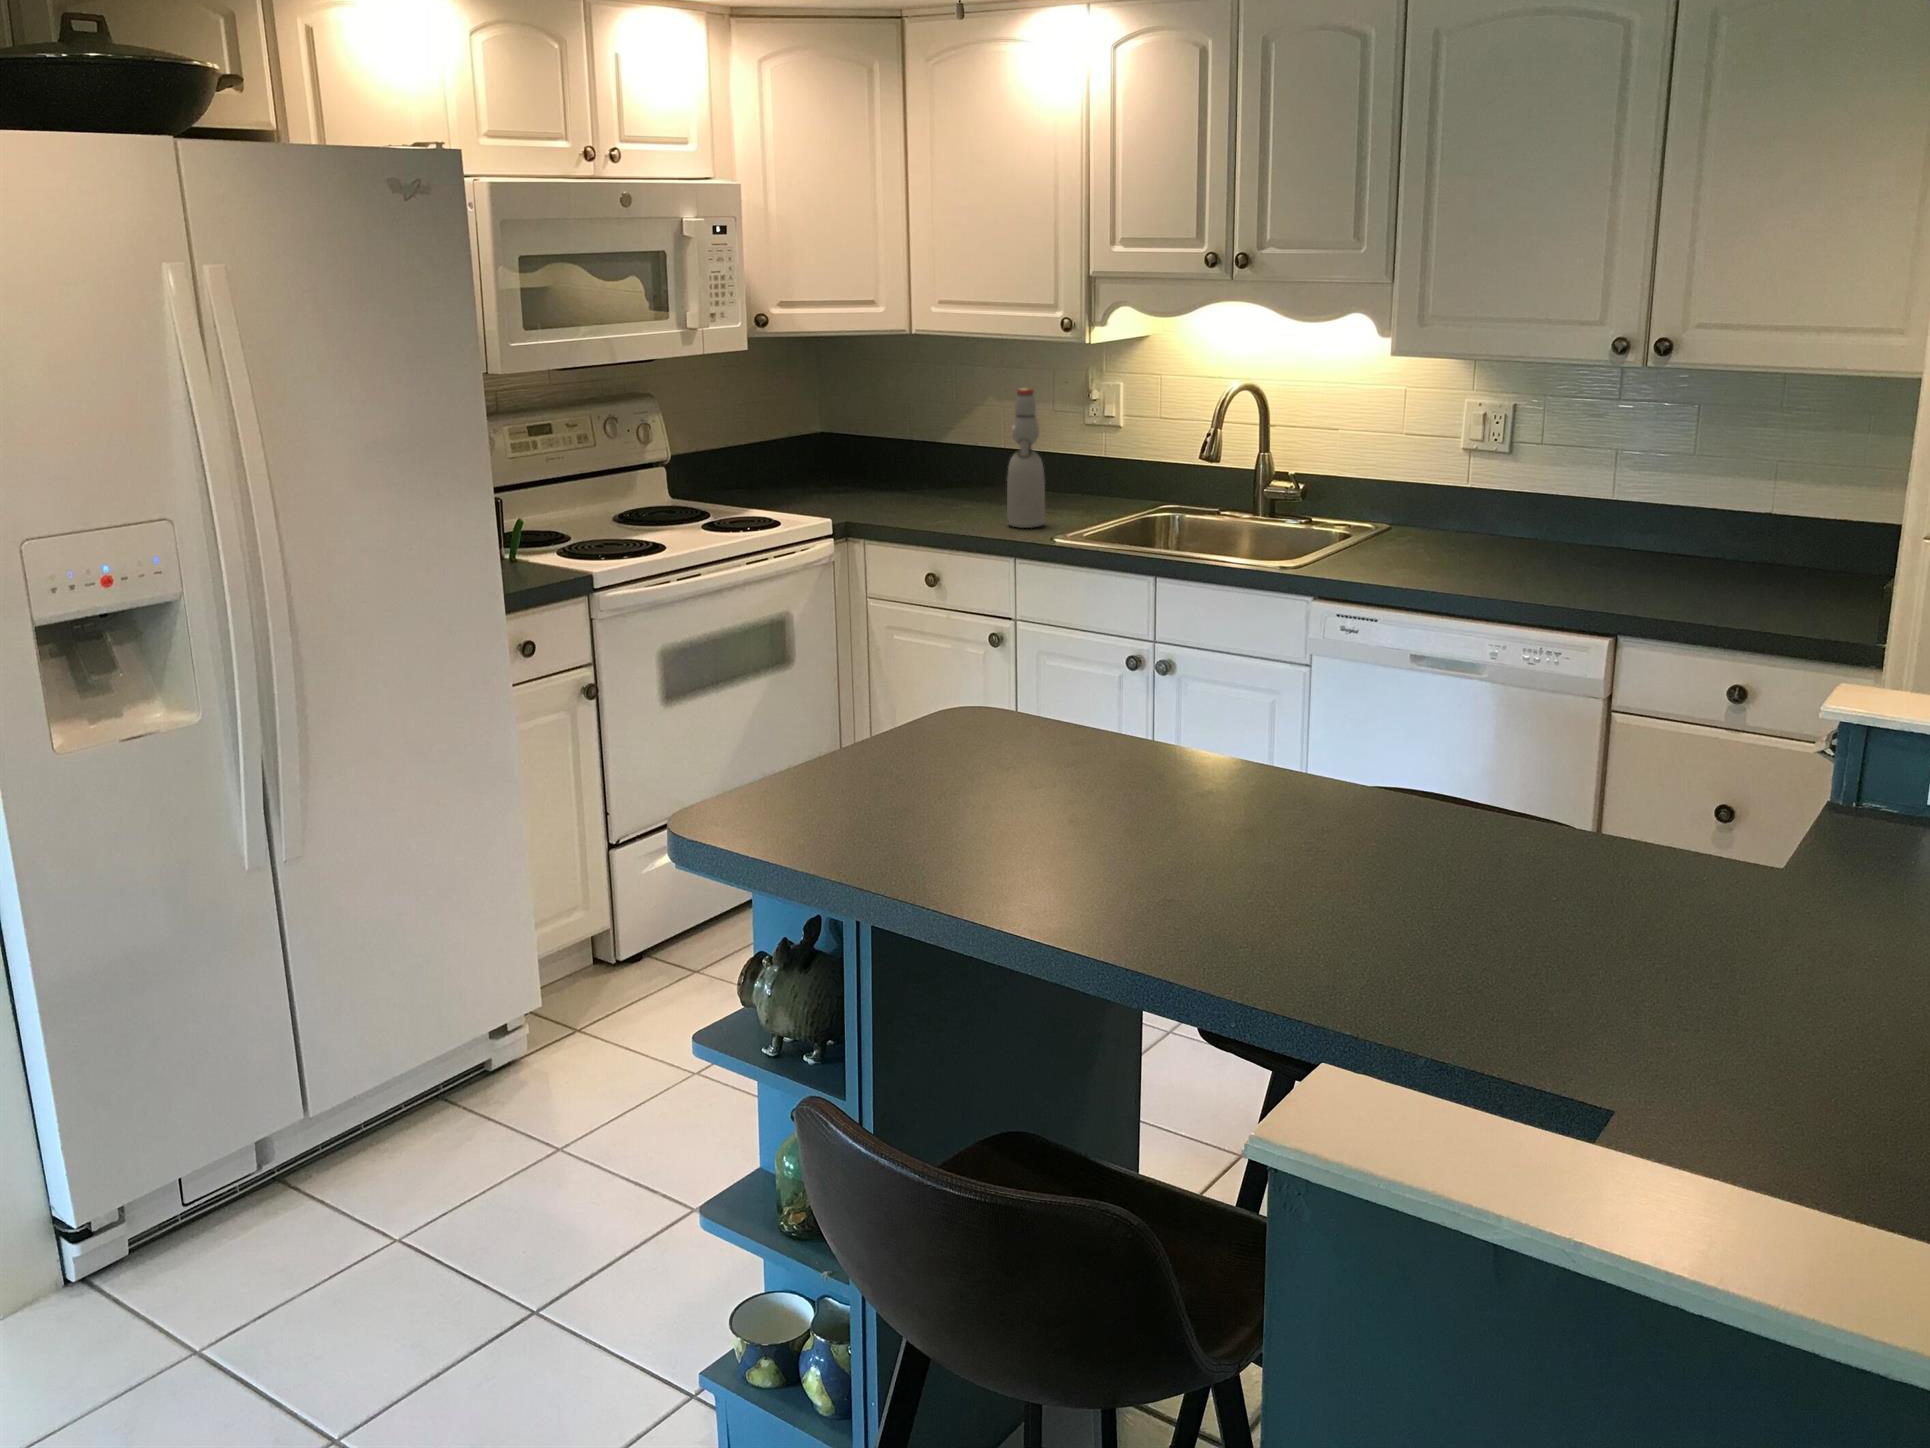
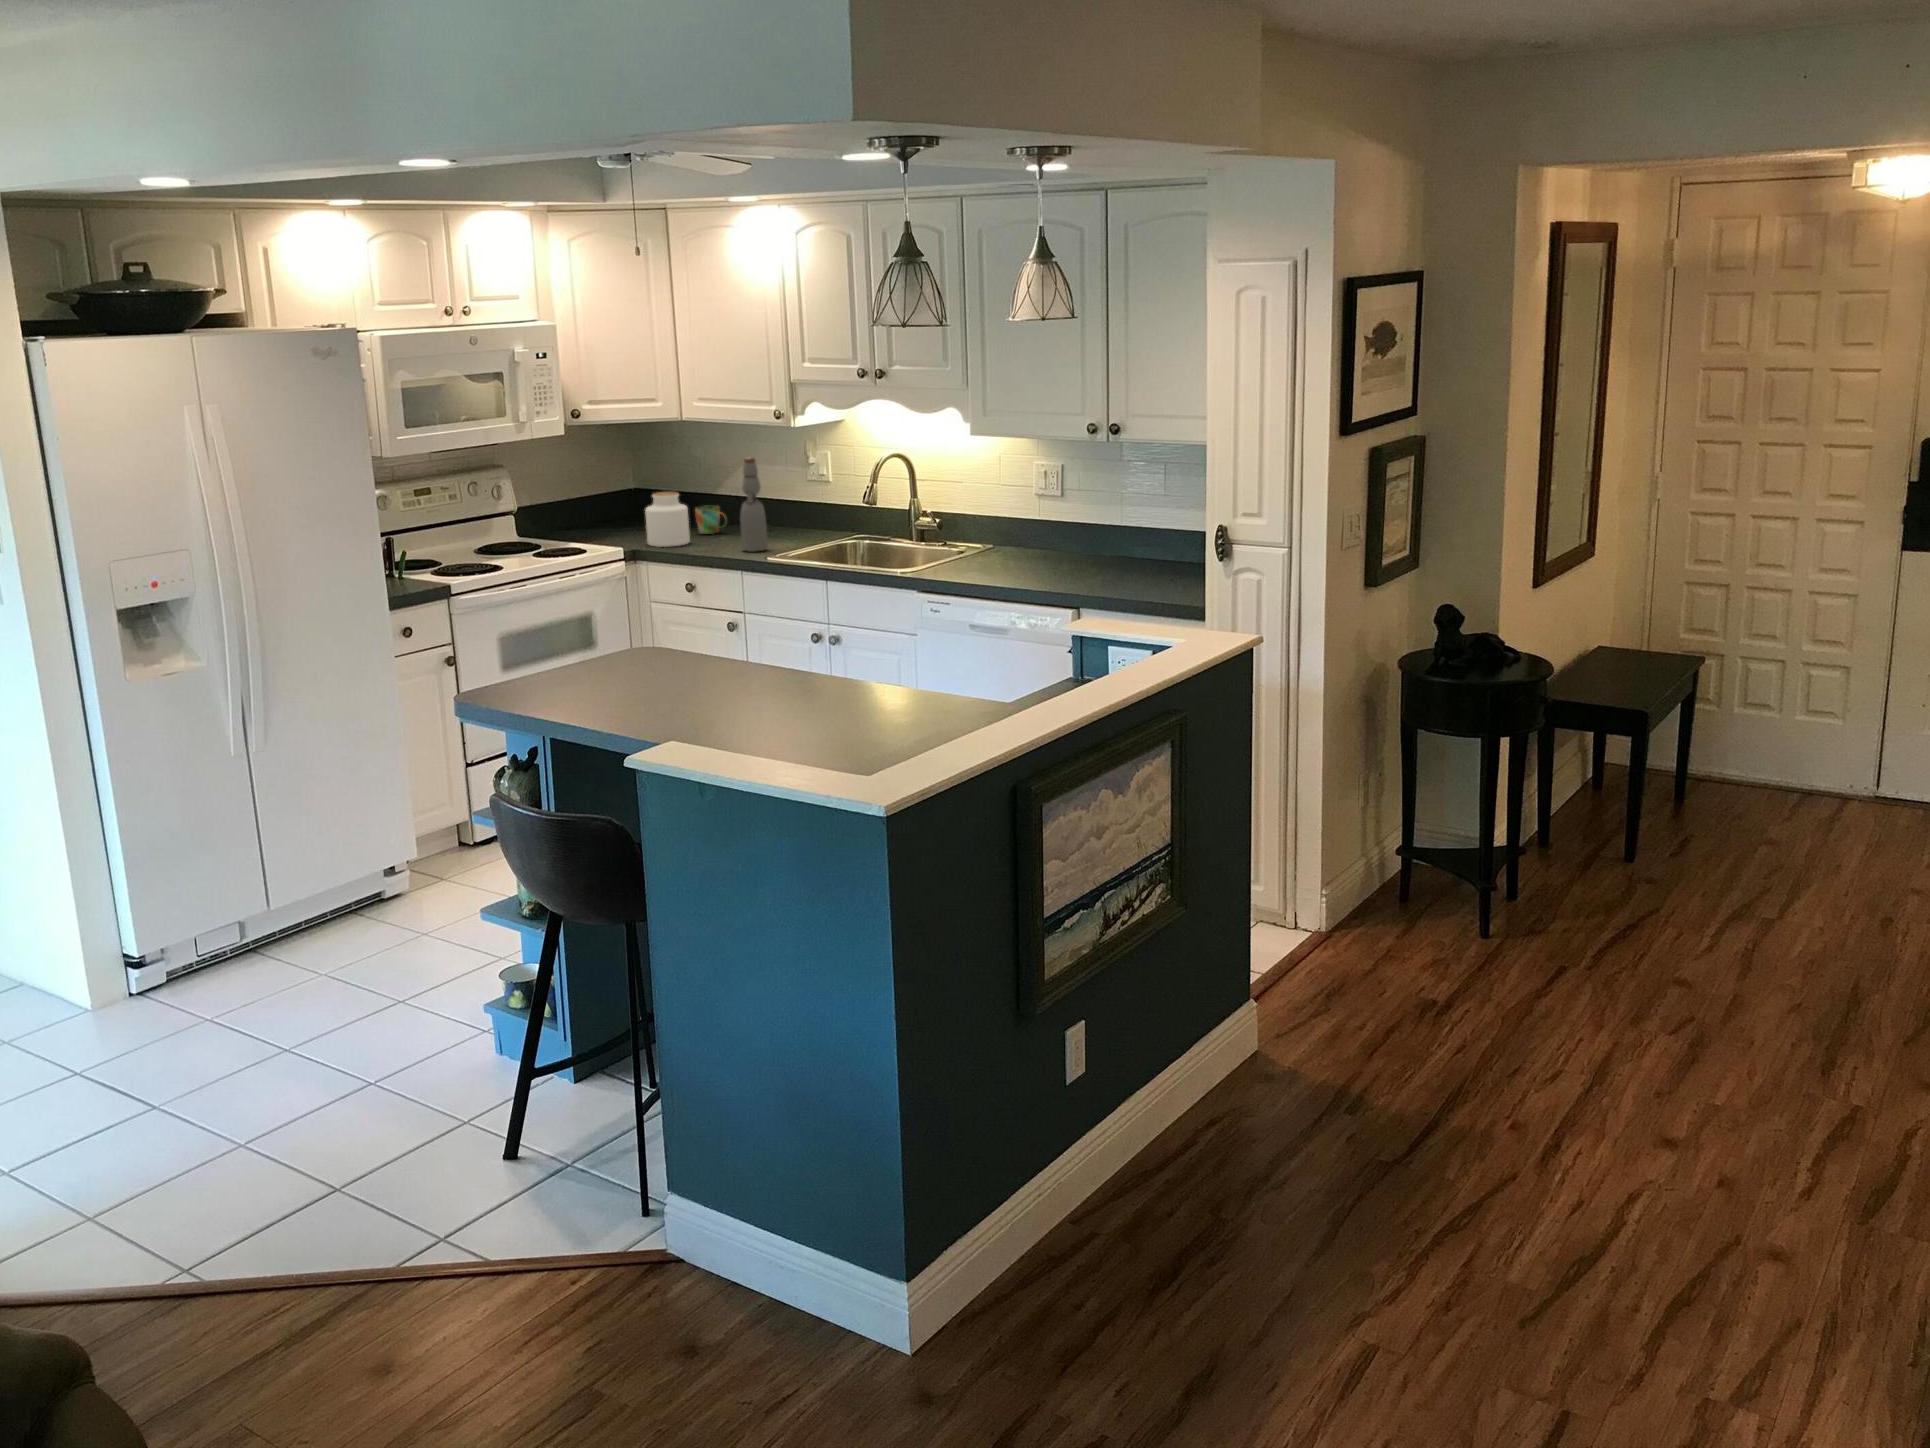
jar: none [861,437,923,518] -> present [645,492,690,547]
mug: none [923,458,968,499] -> present [695,506,727,534]

